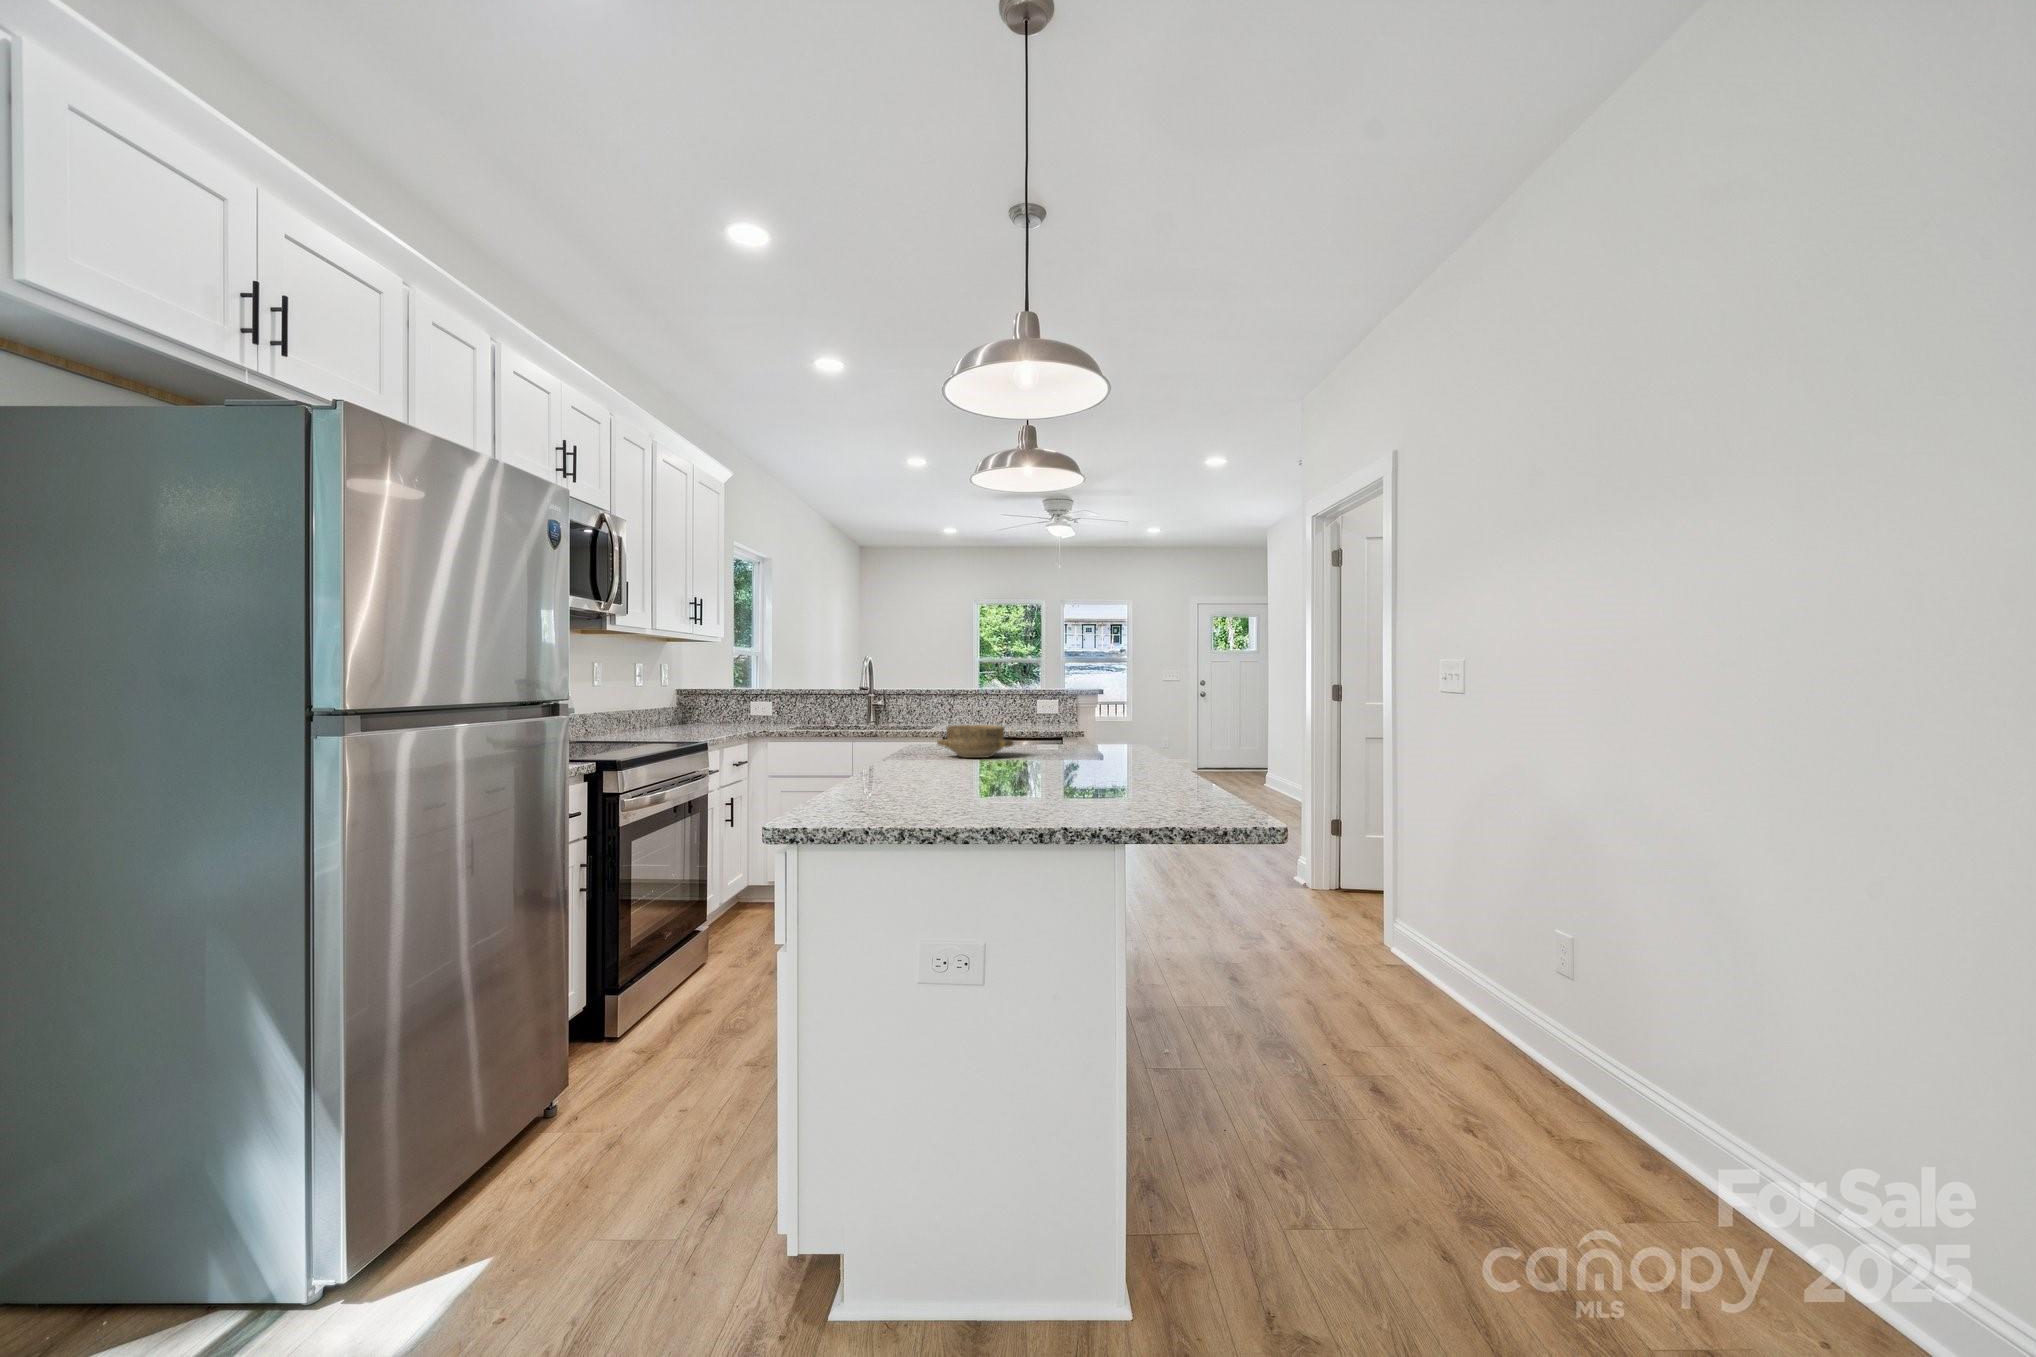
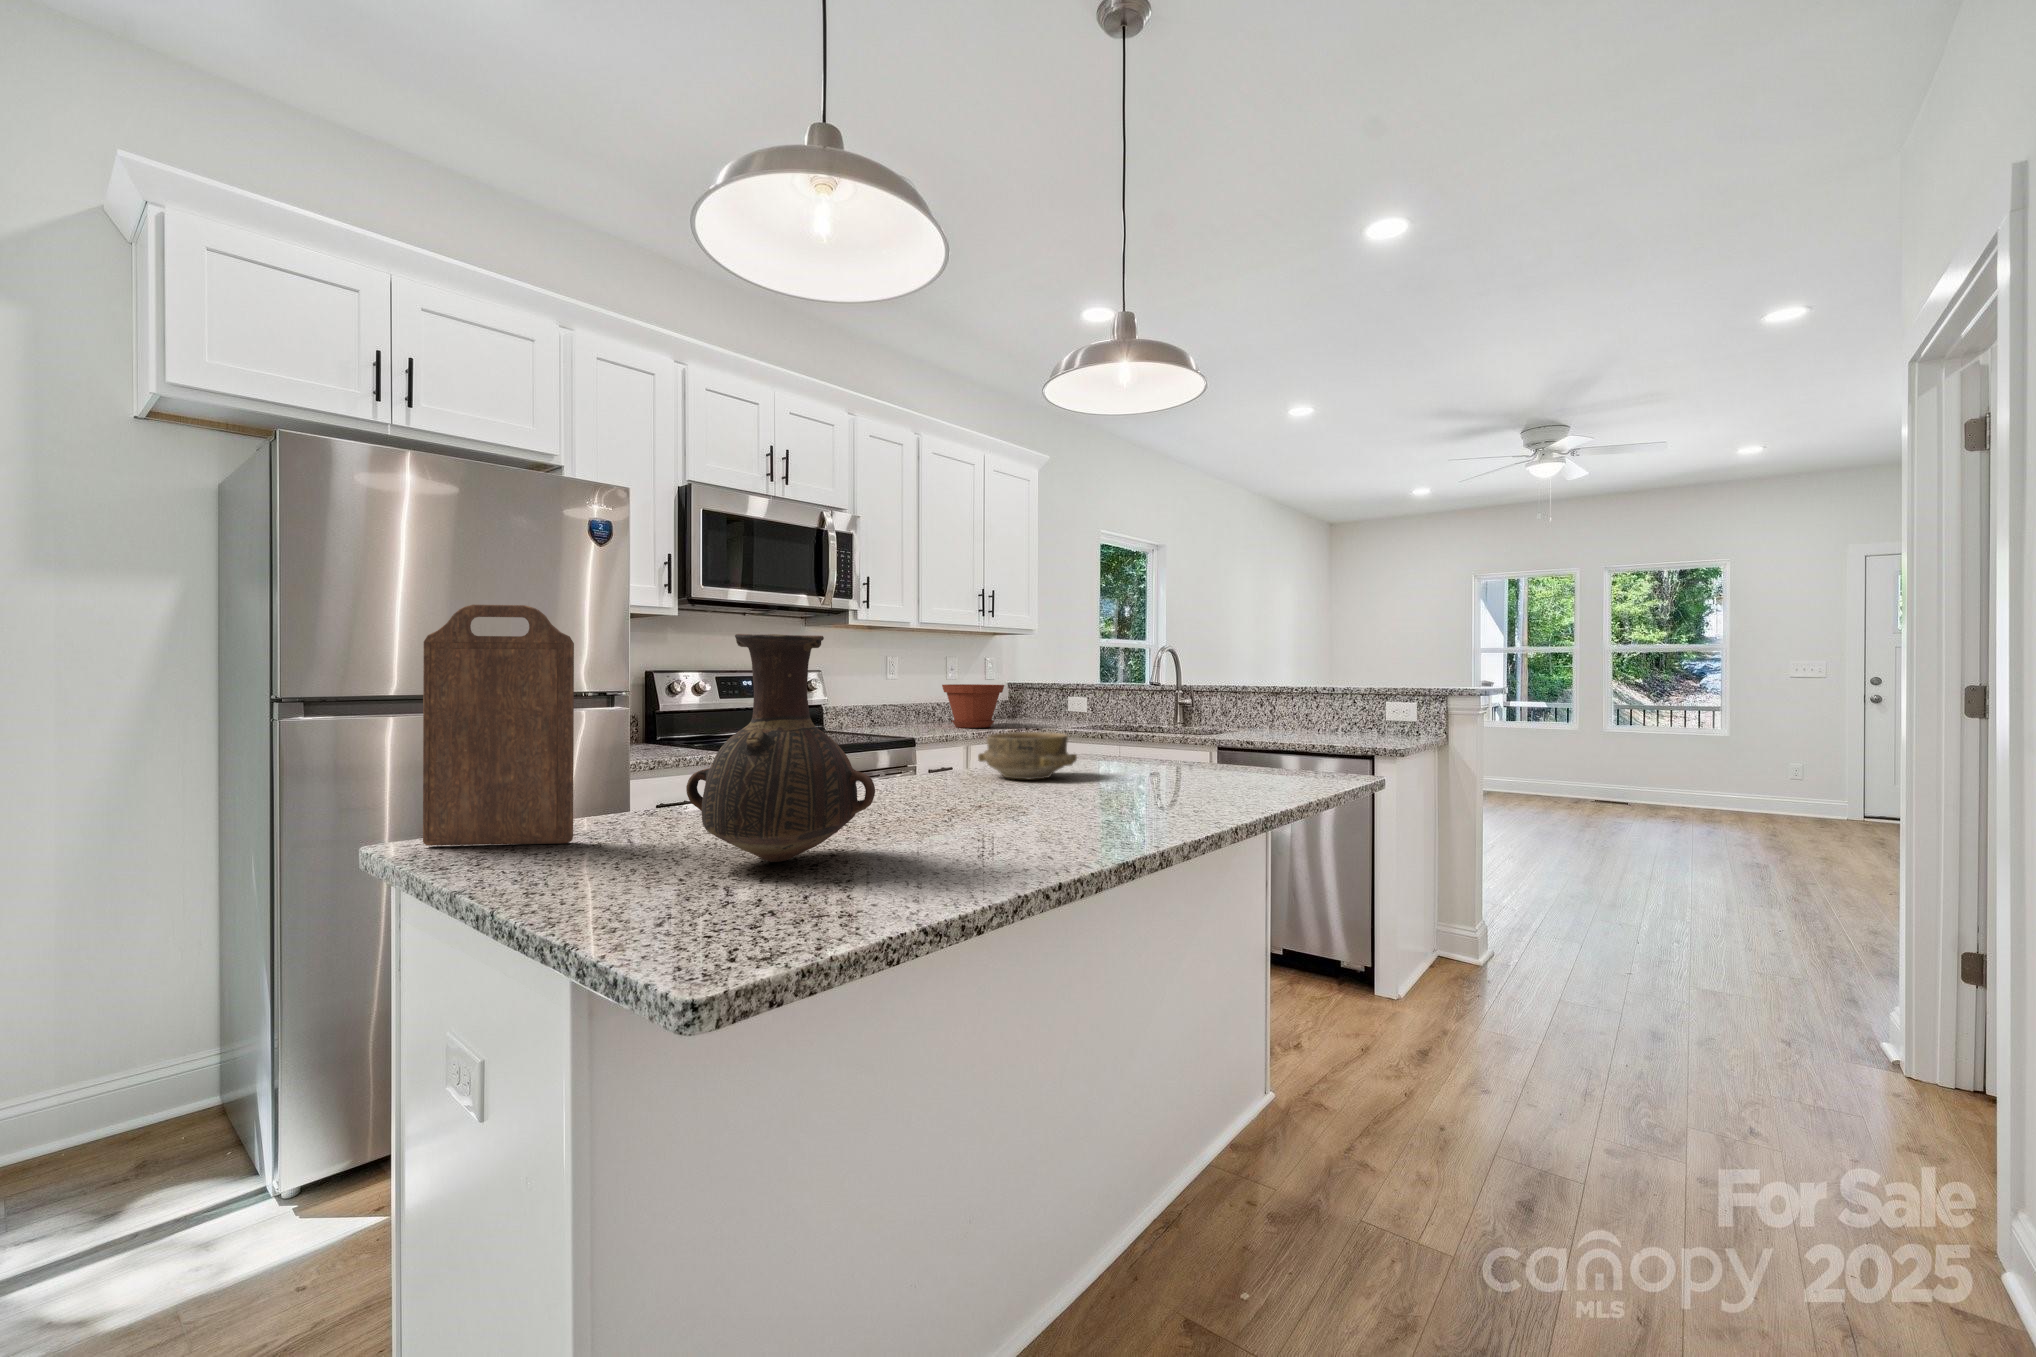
cutting board: none [840,636,926,812] -> present [423,605,574,846]
vase: none [1044,661,1135,795] -> present [686,634,875,862]
plant pot: none [659,691,723,733] -> present [942,684,1004,728]

